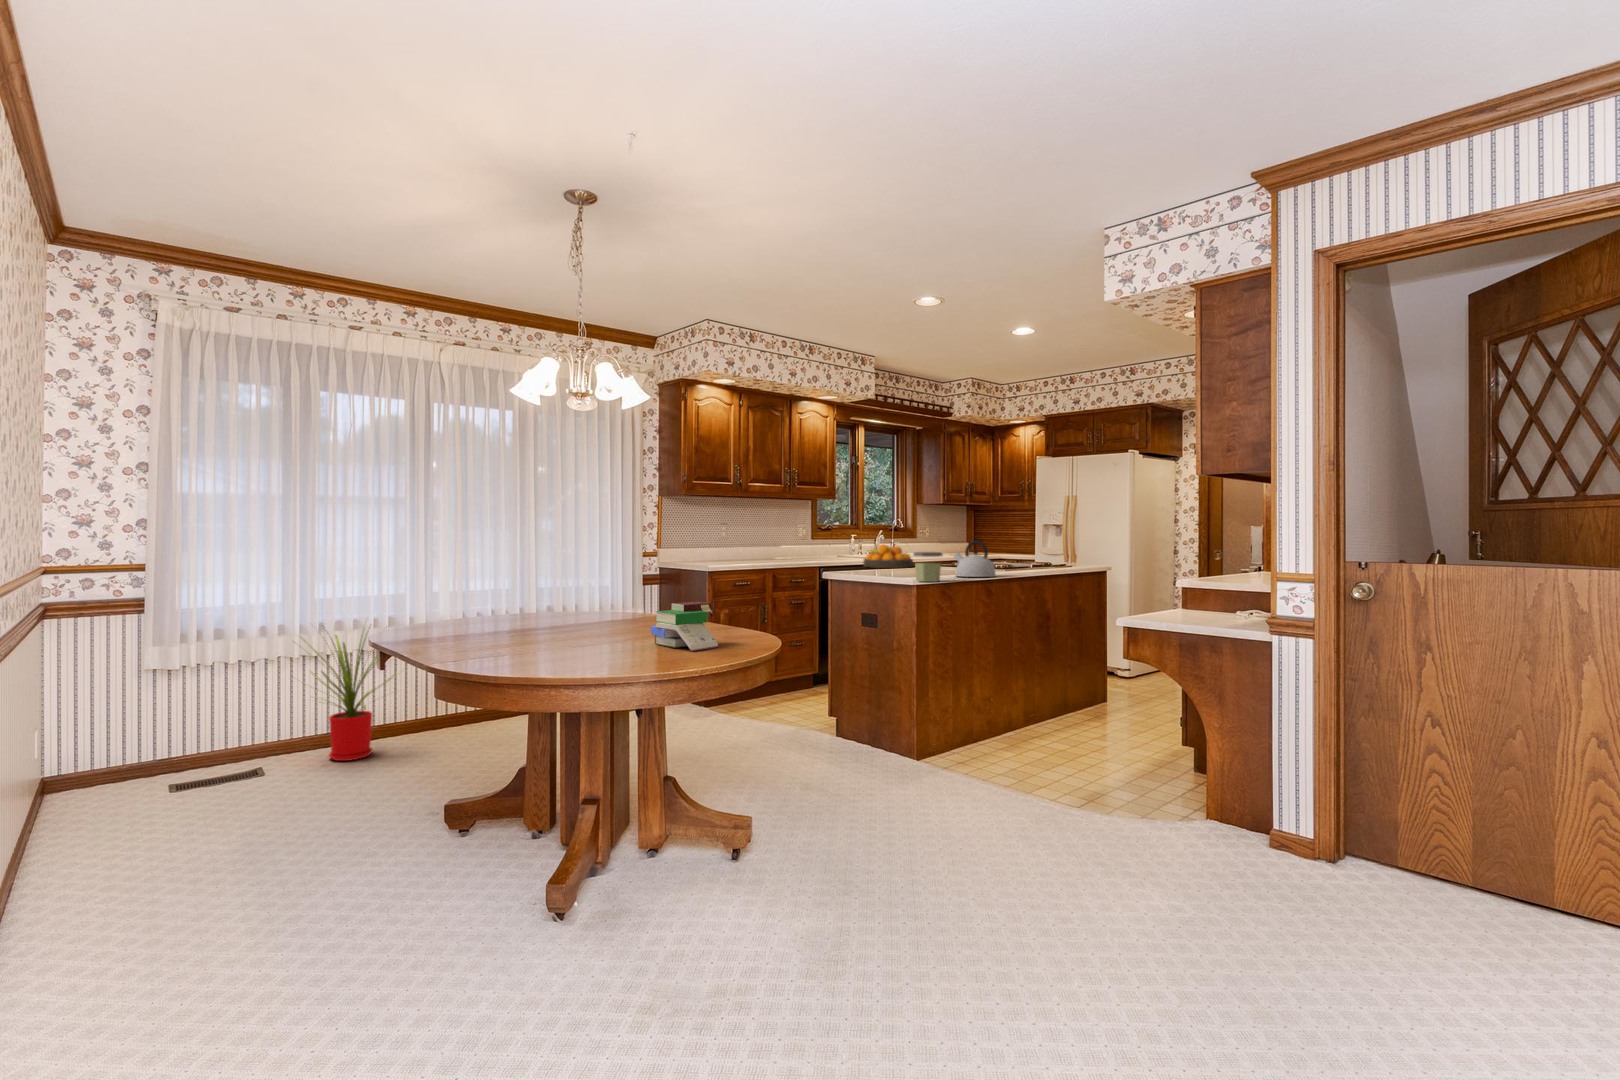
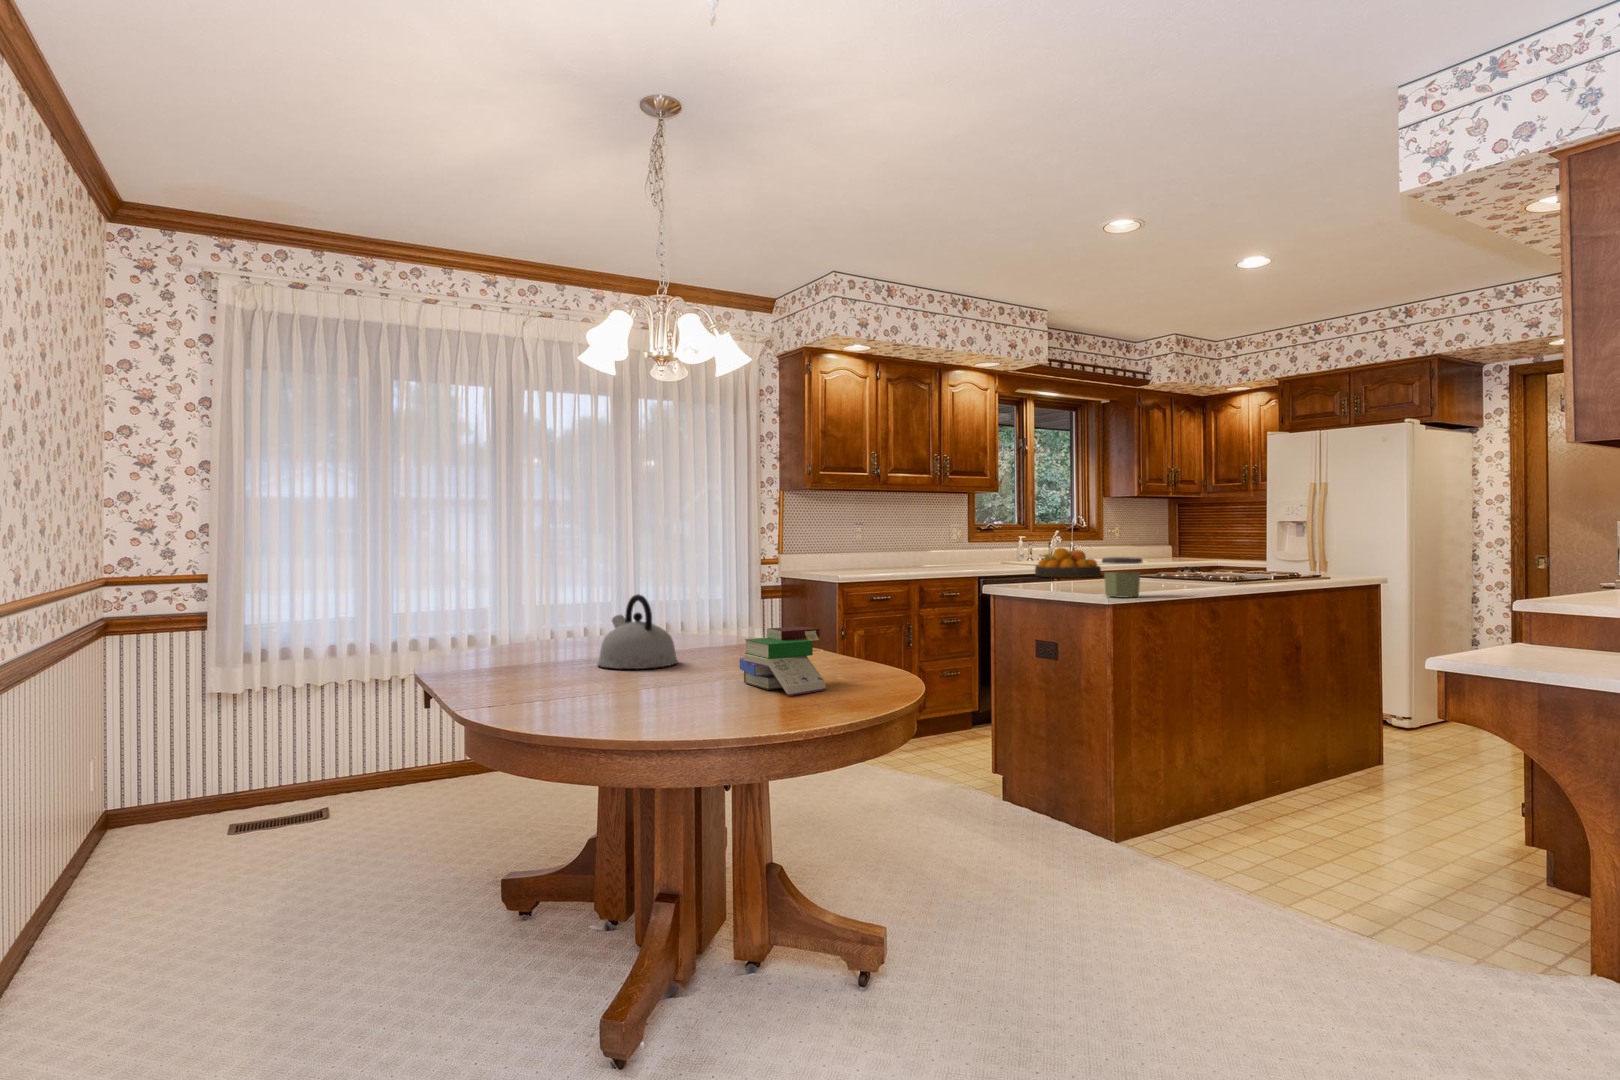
kettle: present [954,541,996,577] -> present [597,595,678,669]
house plant: present [301,626,391,761] -> none [356,635,487,803]

